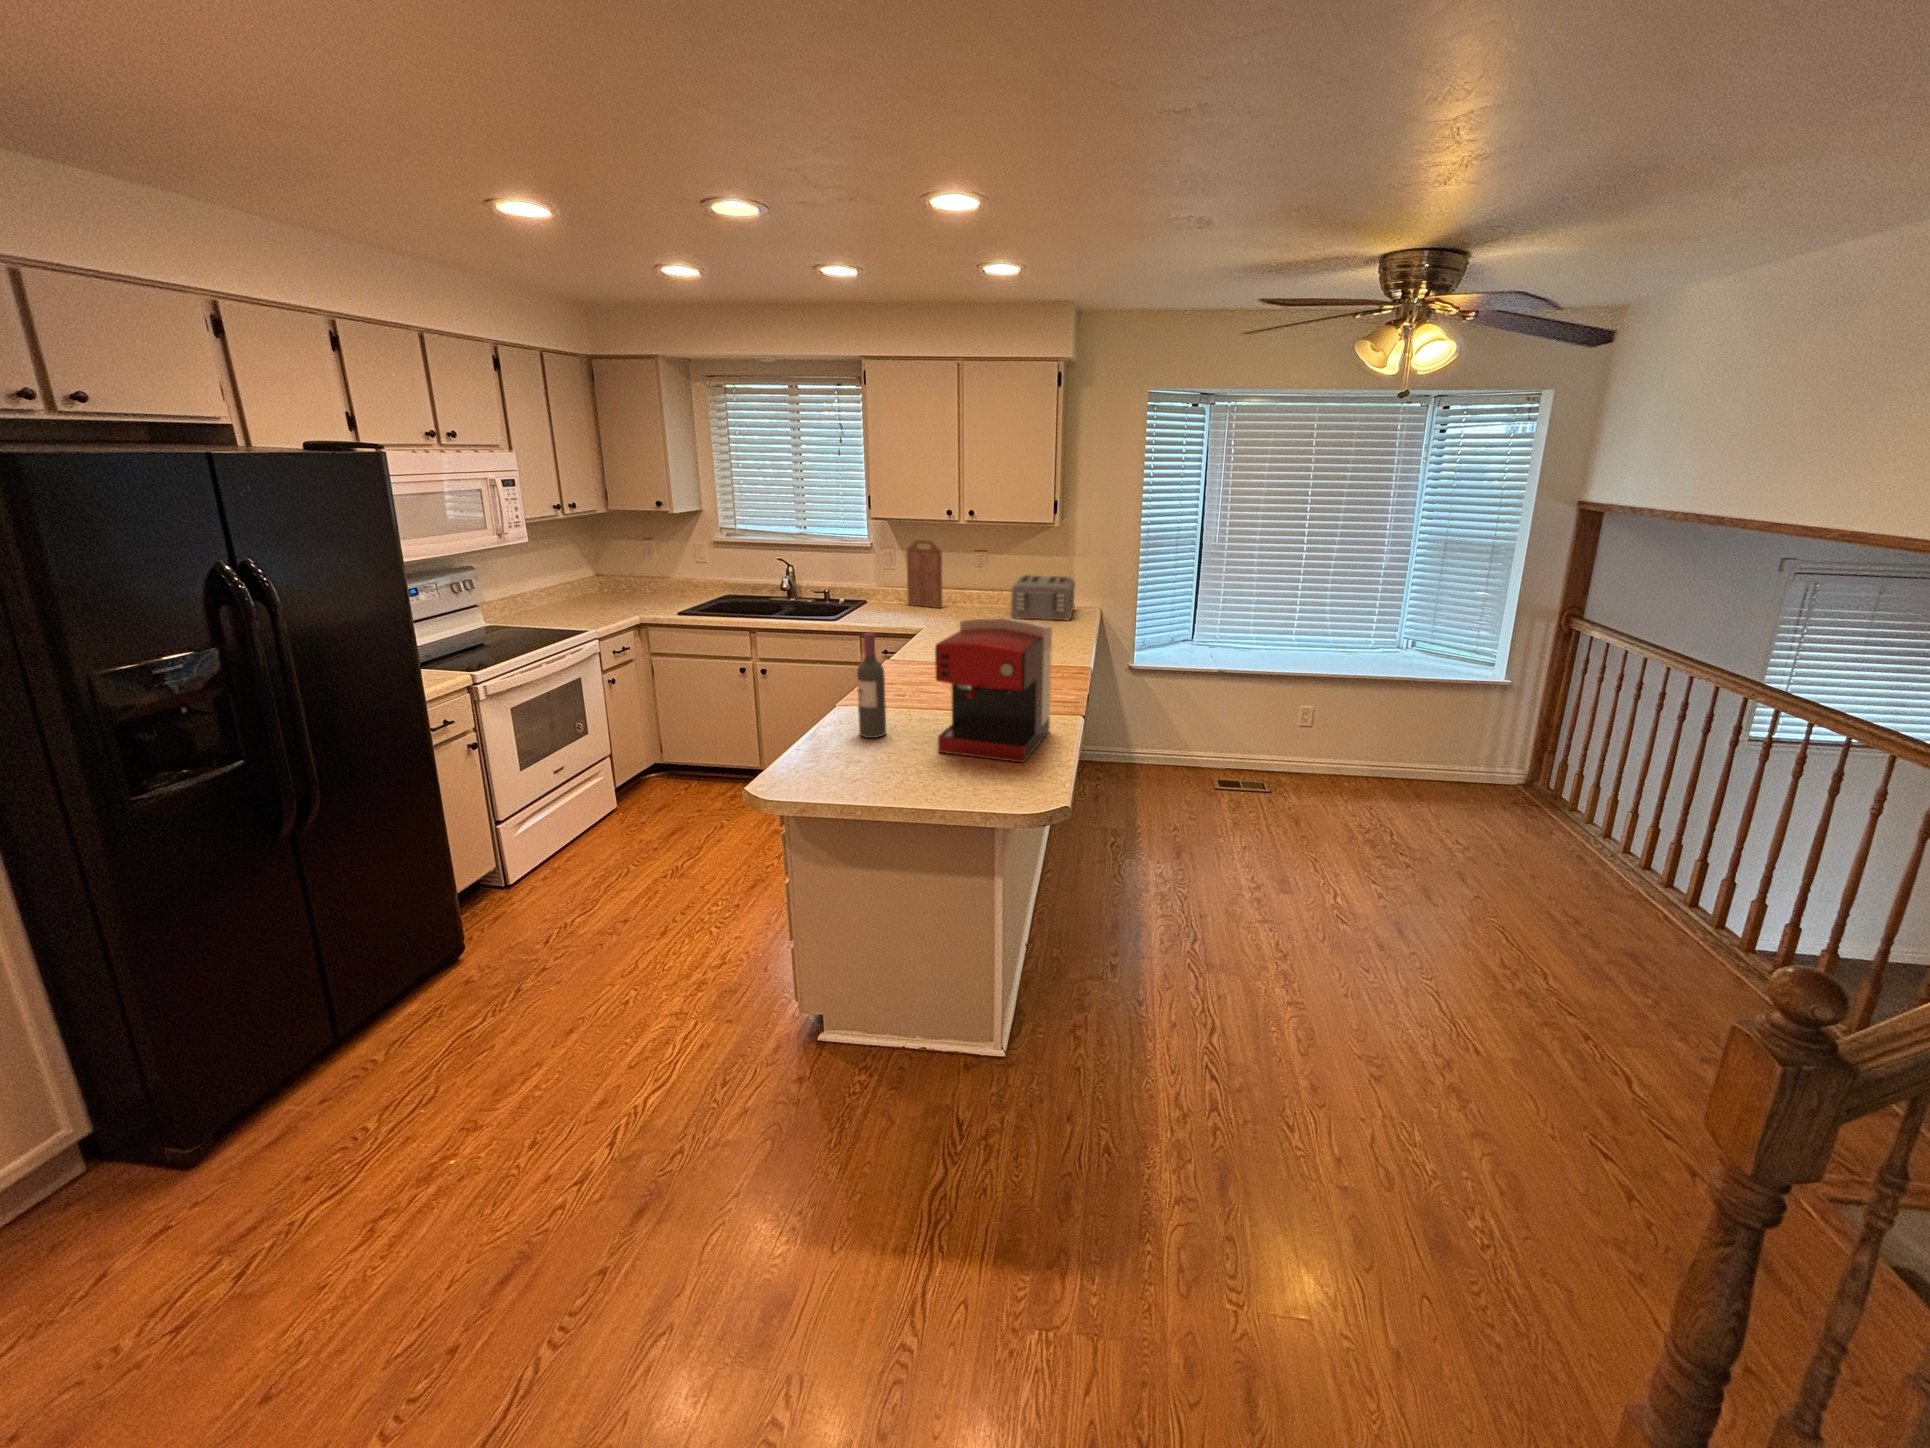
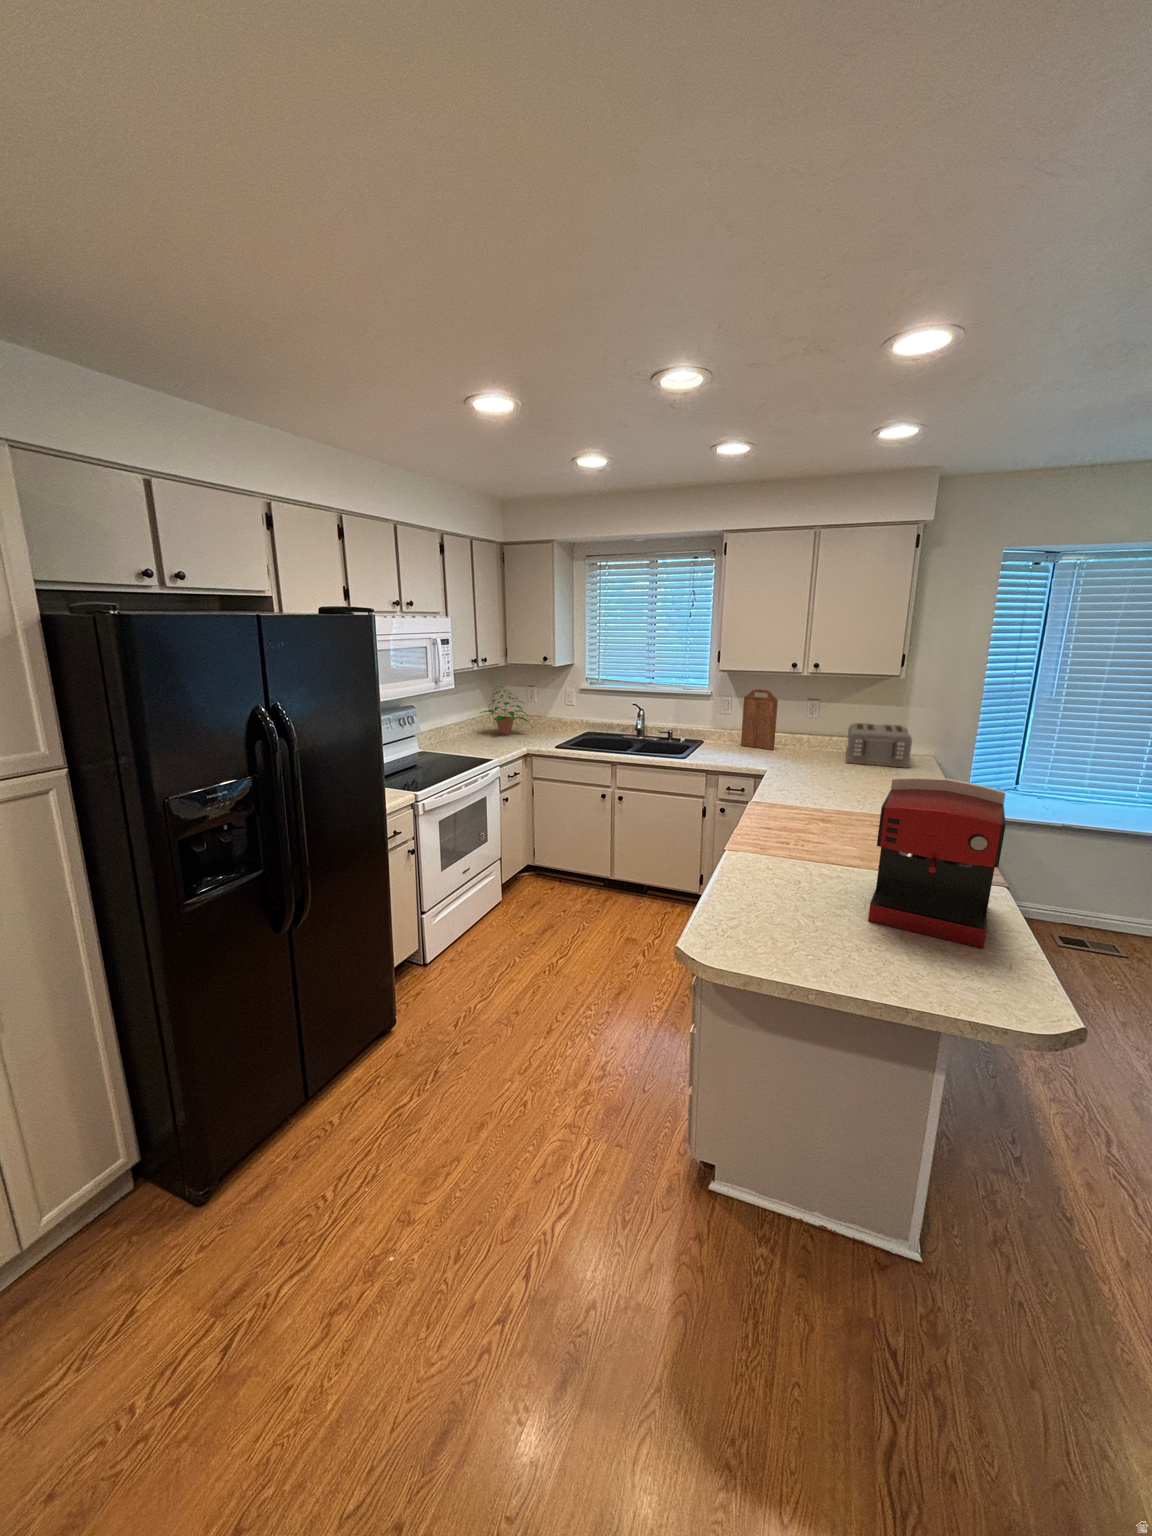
potted plant: none [577,540,649,602] -> present [481,686,528,735]
wine bottle: present [857,632,886,738] -> none [769,786,803,893]

